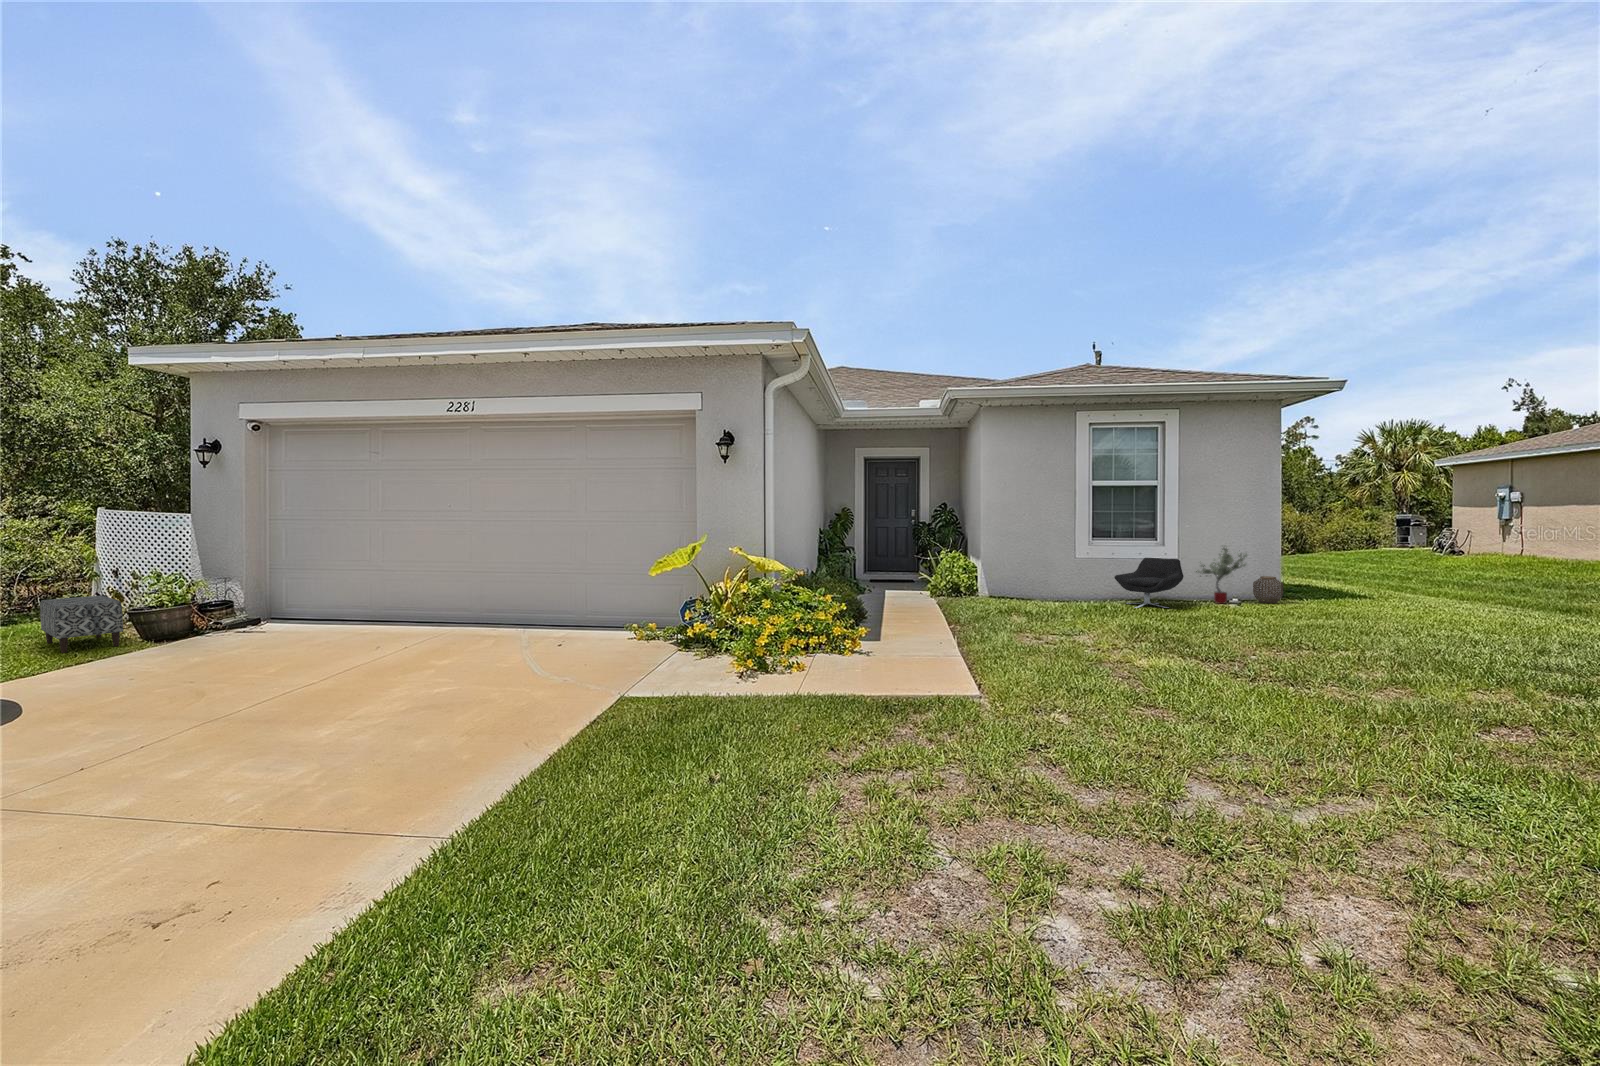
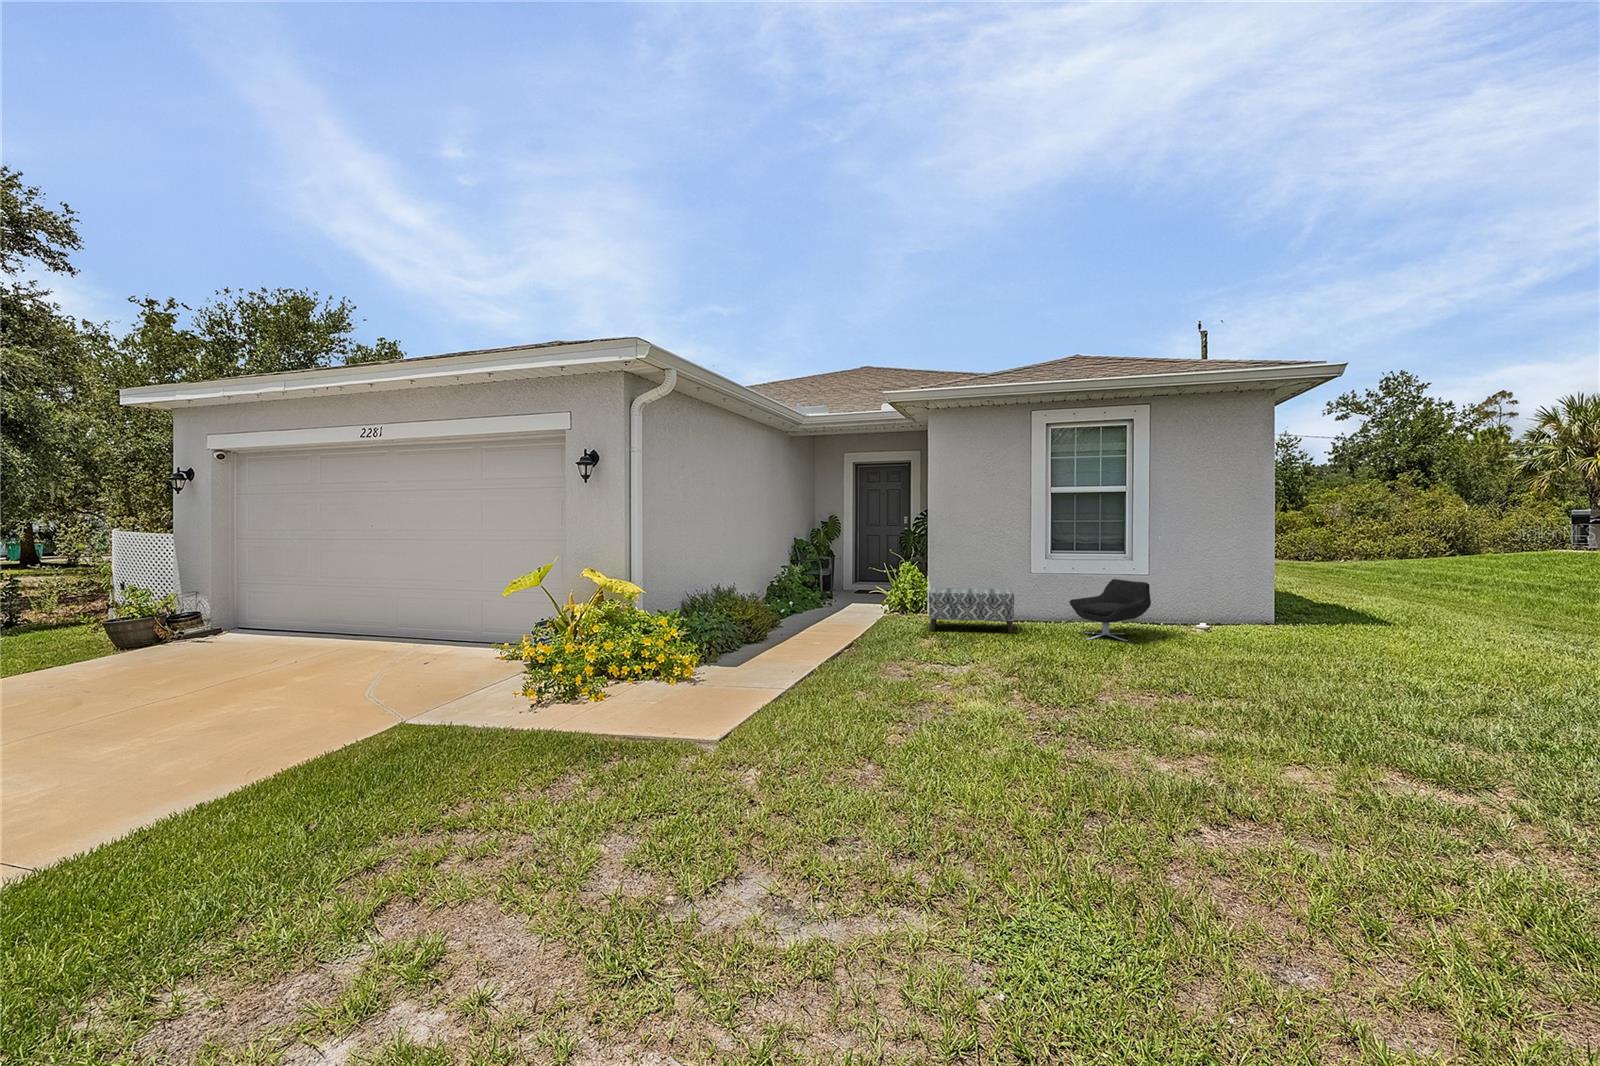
potted tree: present [1196,546,1247,604] -> none [1170,566,1238,637]
woven basket: present [1253,576,1283,603] -> none [1249,604,1286,638]
bench: present [40,595,123,653] -> present [929,588,1014,633]

